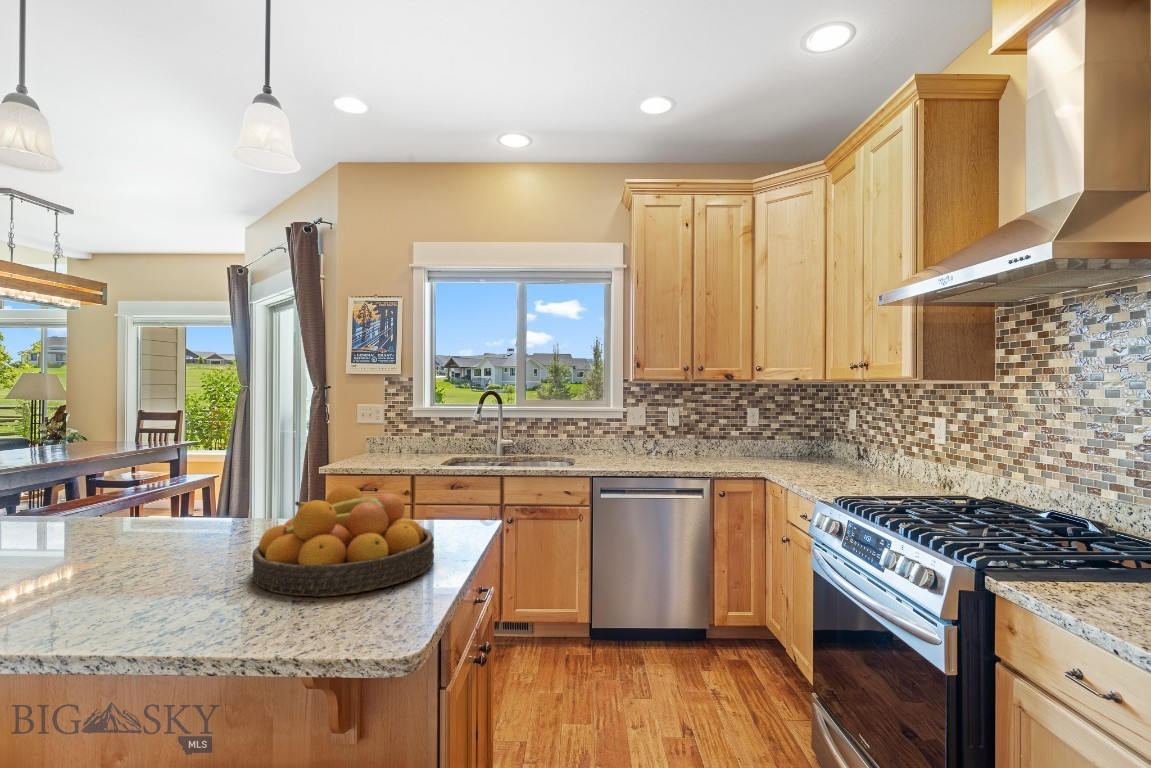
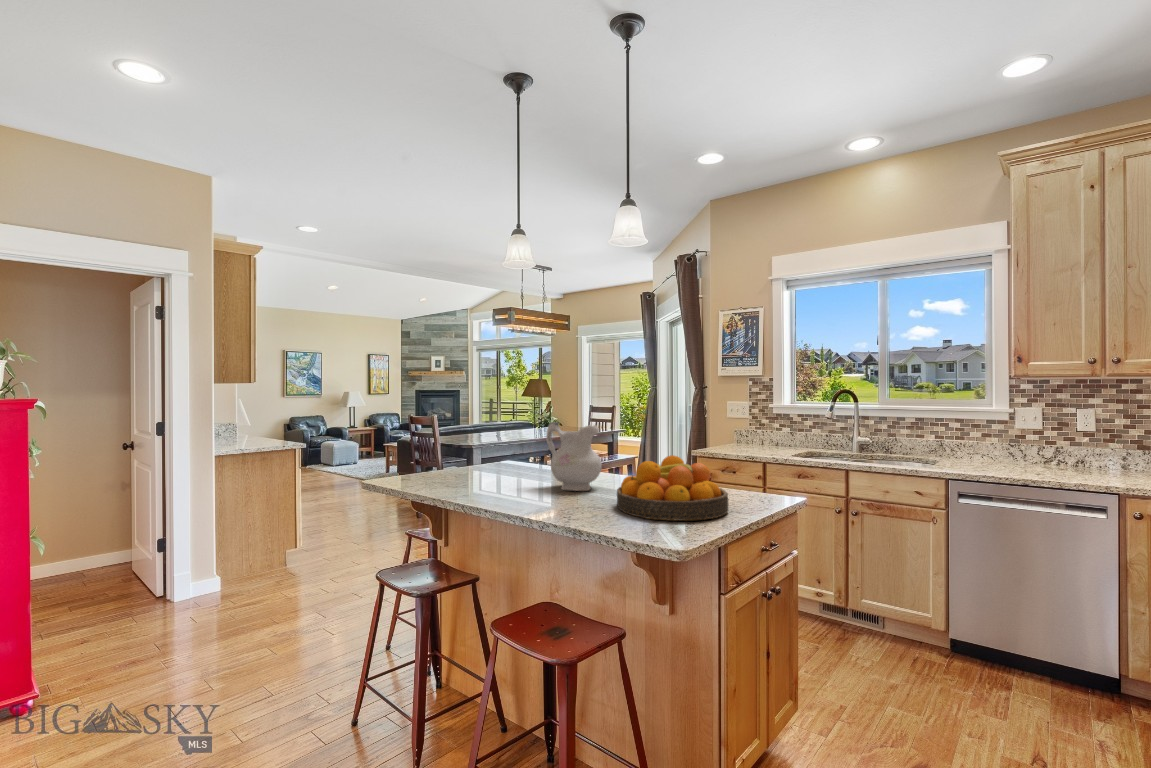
ceramic pitcher: none [89,444,209,565] -> present [546,422,602,491]

